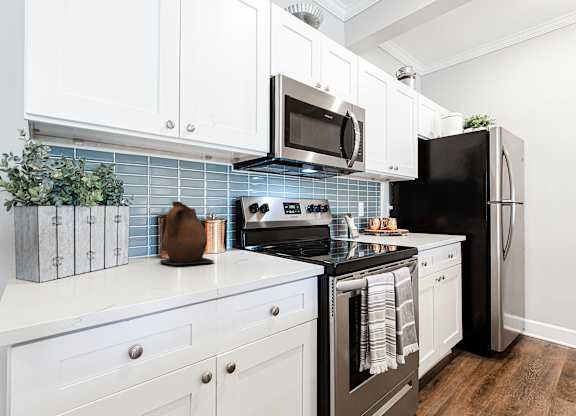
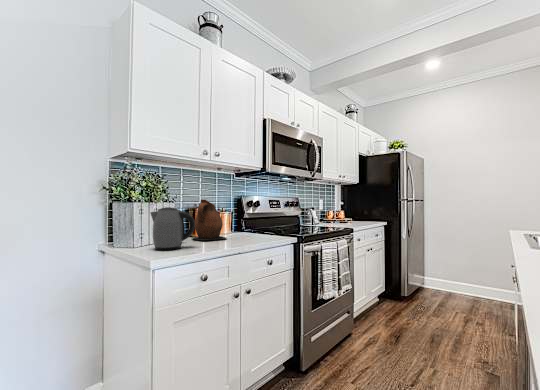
kettle: none [85,214,158,282] -> present [151,207,195,250]

